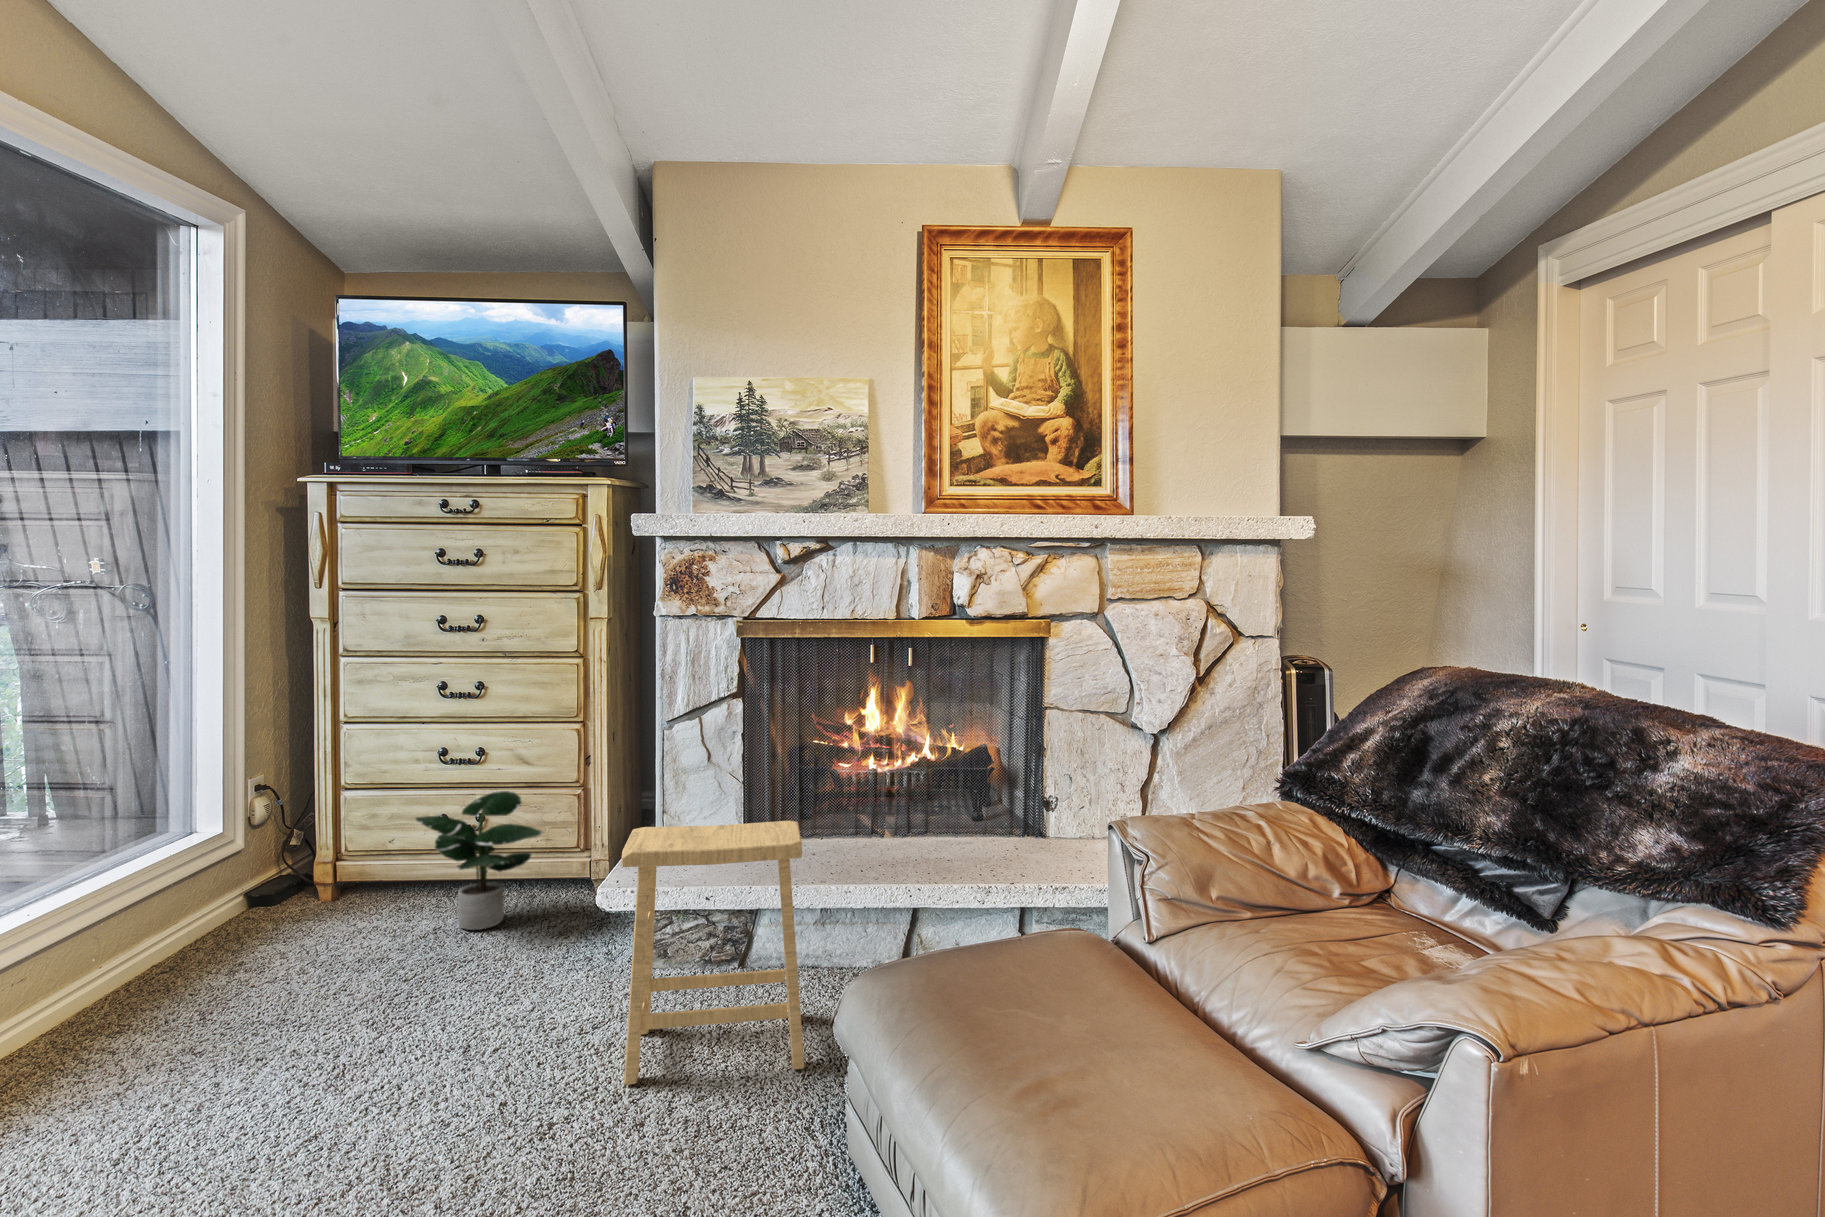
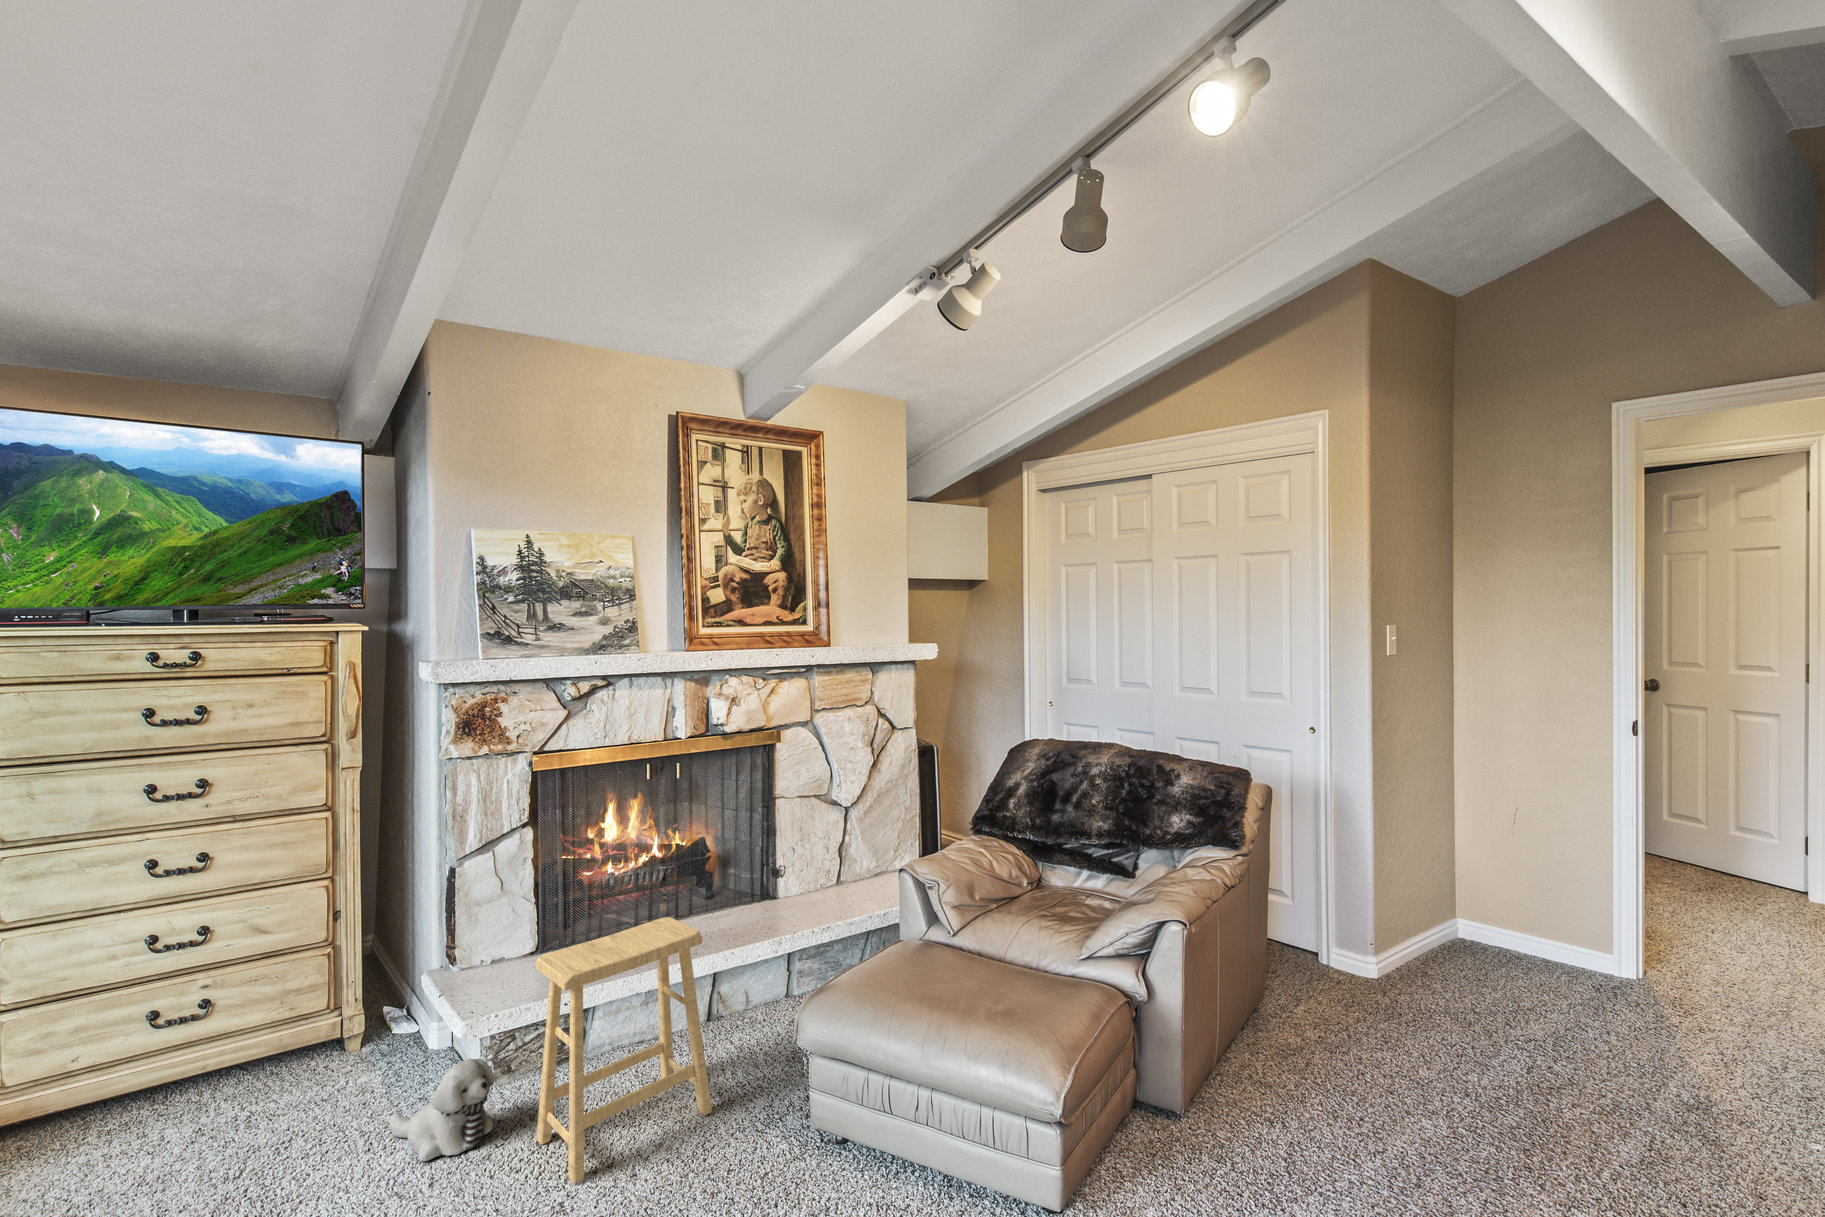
potted plant: present [416,791,543,930] -> none [154,964,324,1130]
plush toy: none [546,923,625,1015] -> present [389,1059,495,1161]

